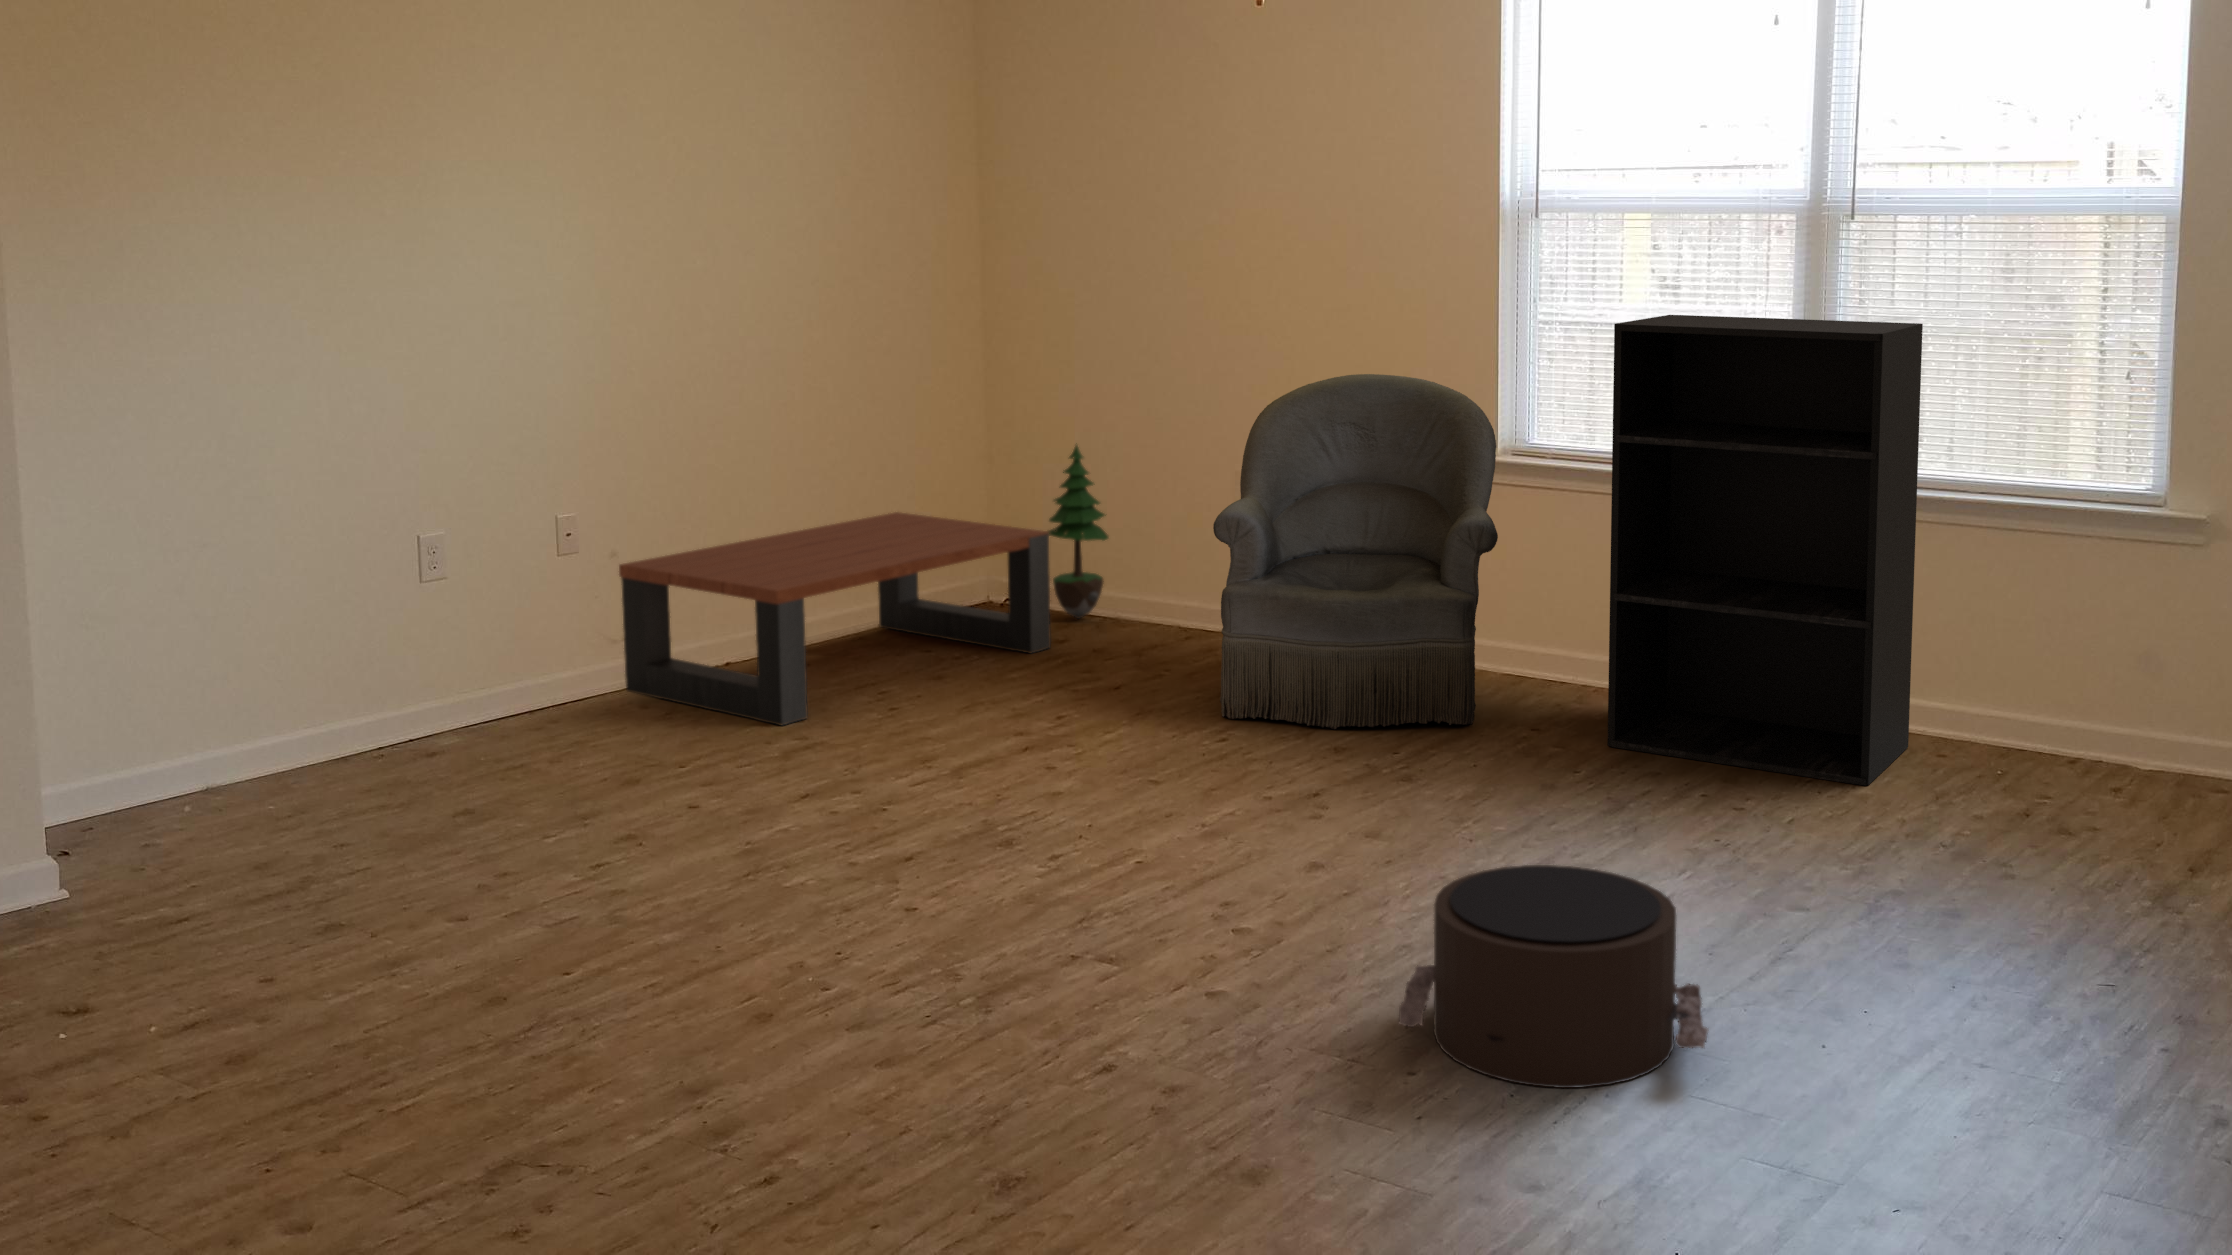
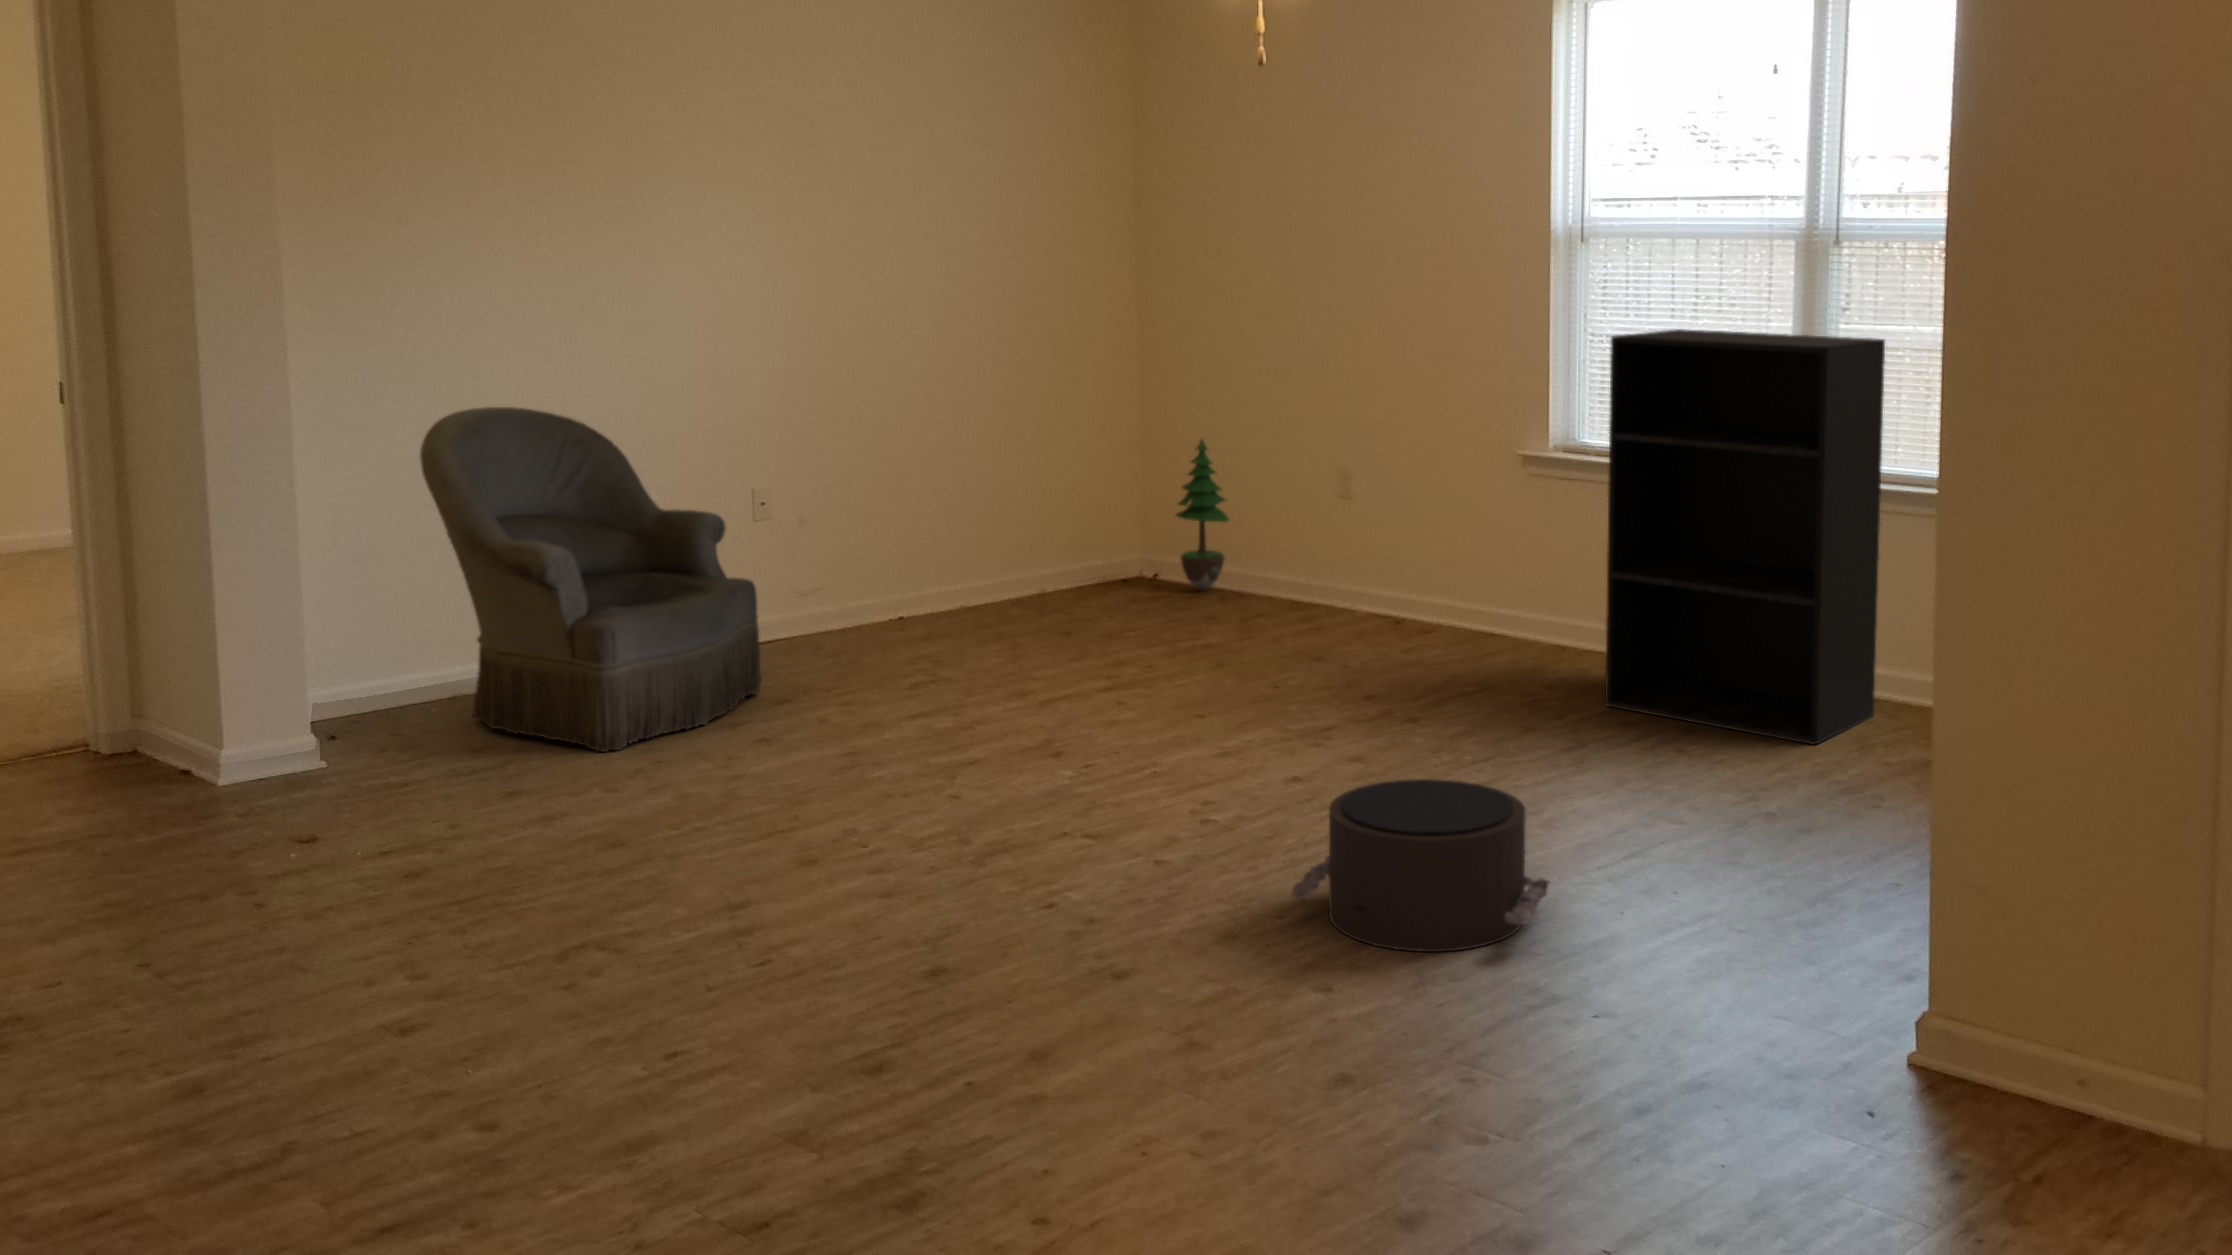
armchair: present [1213,374,1498,729] -> present [420,407,761,752]
coffee table: present [619,512,1051,726] -> none [797,493,1167,666]

